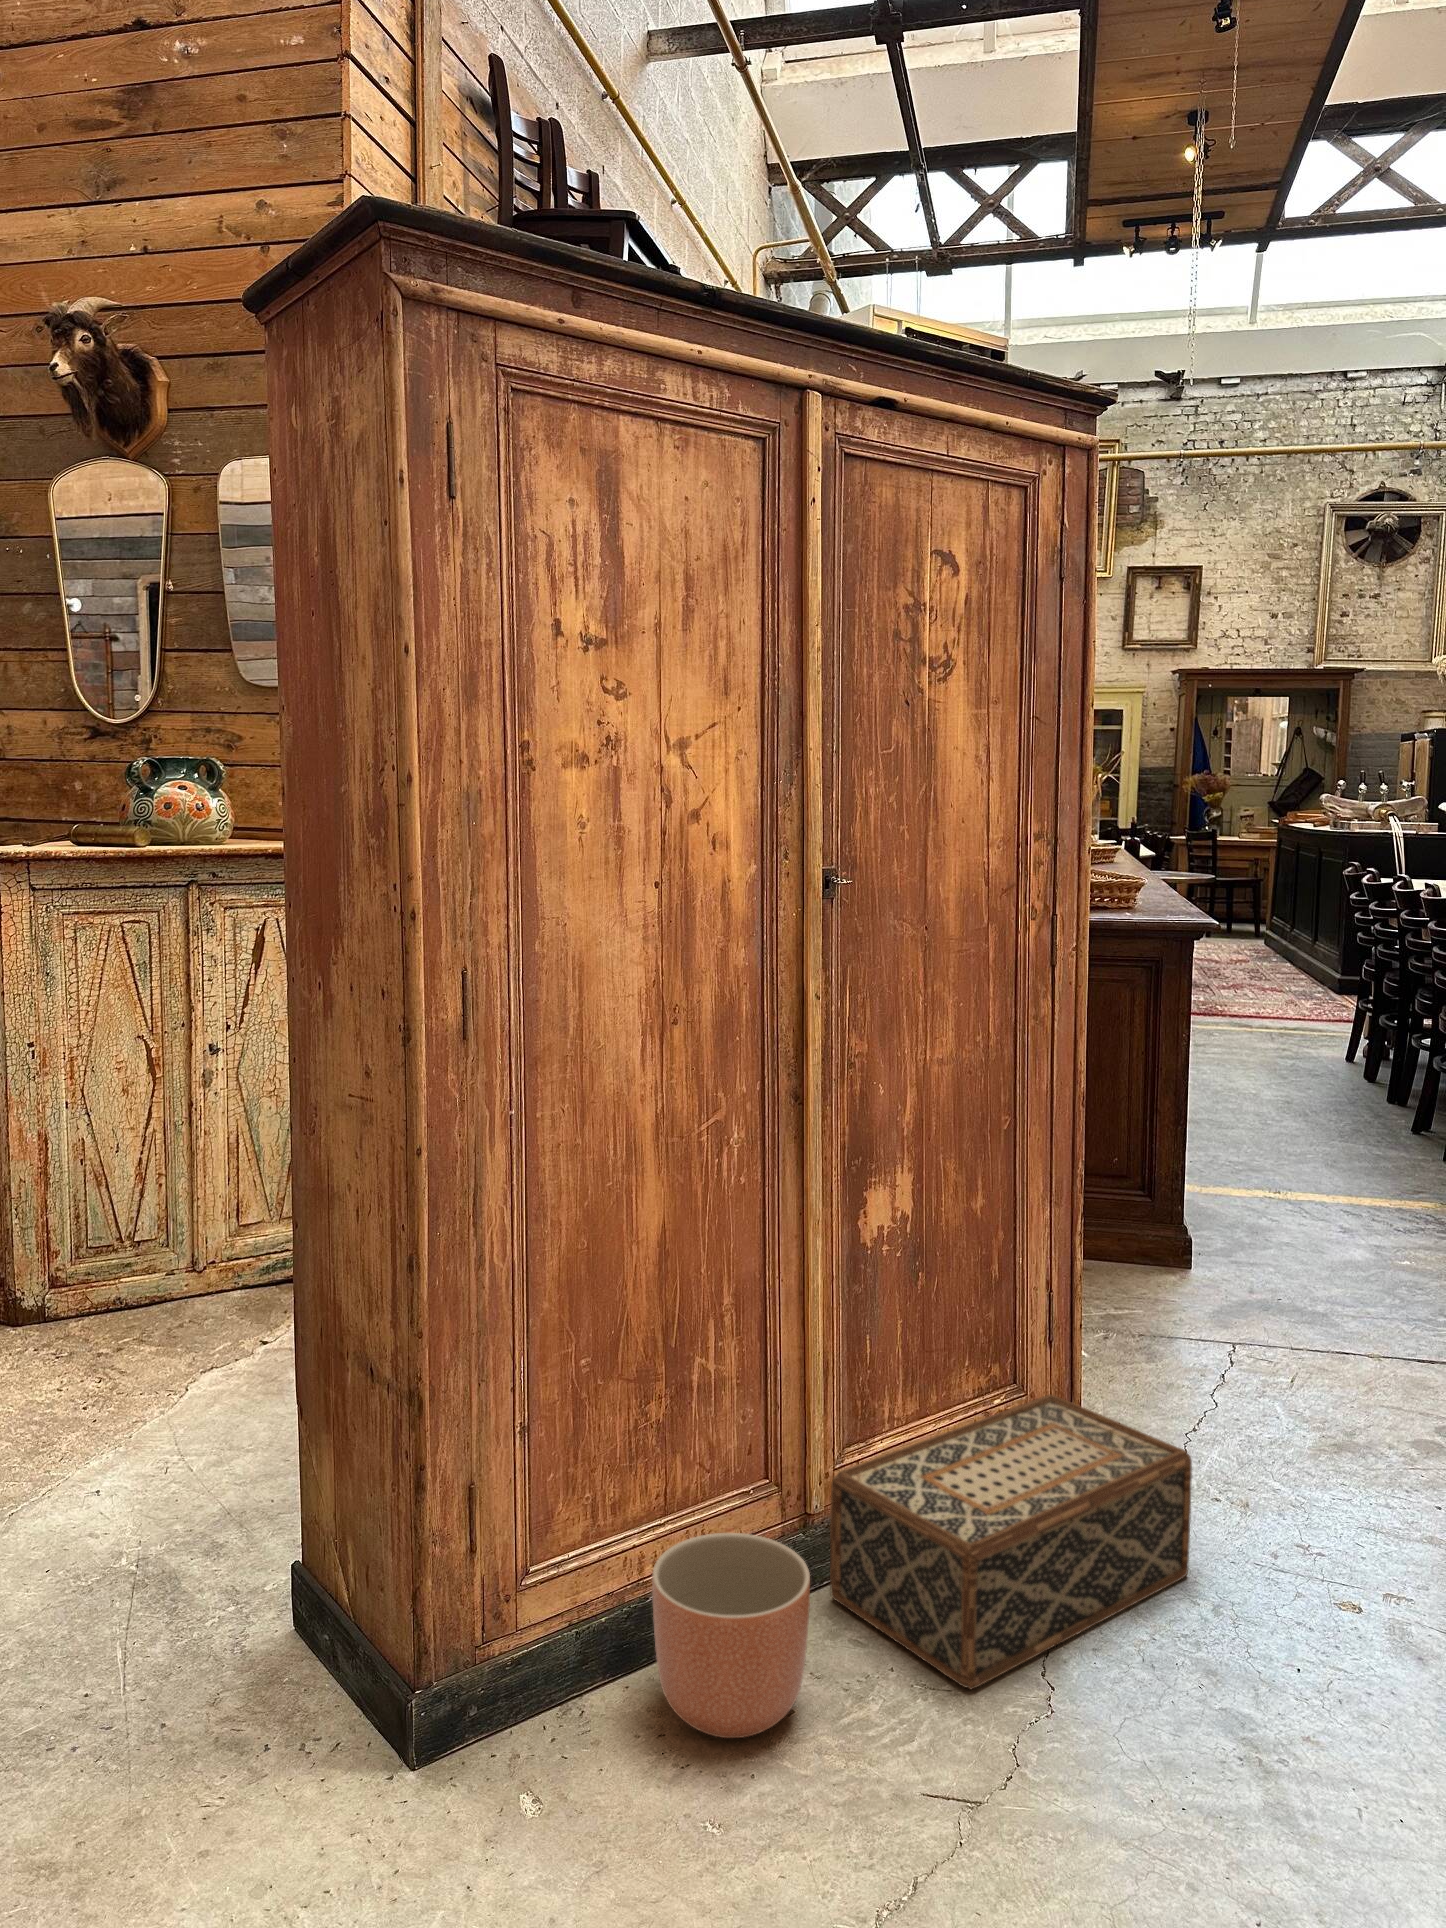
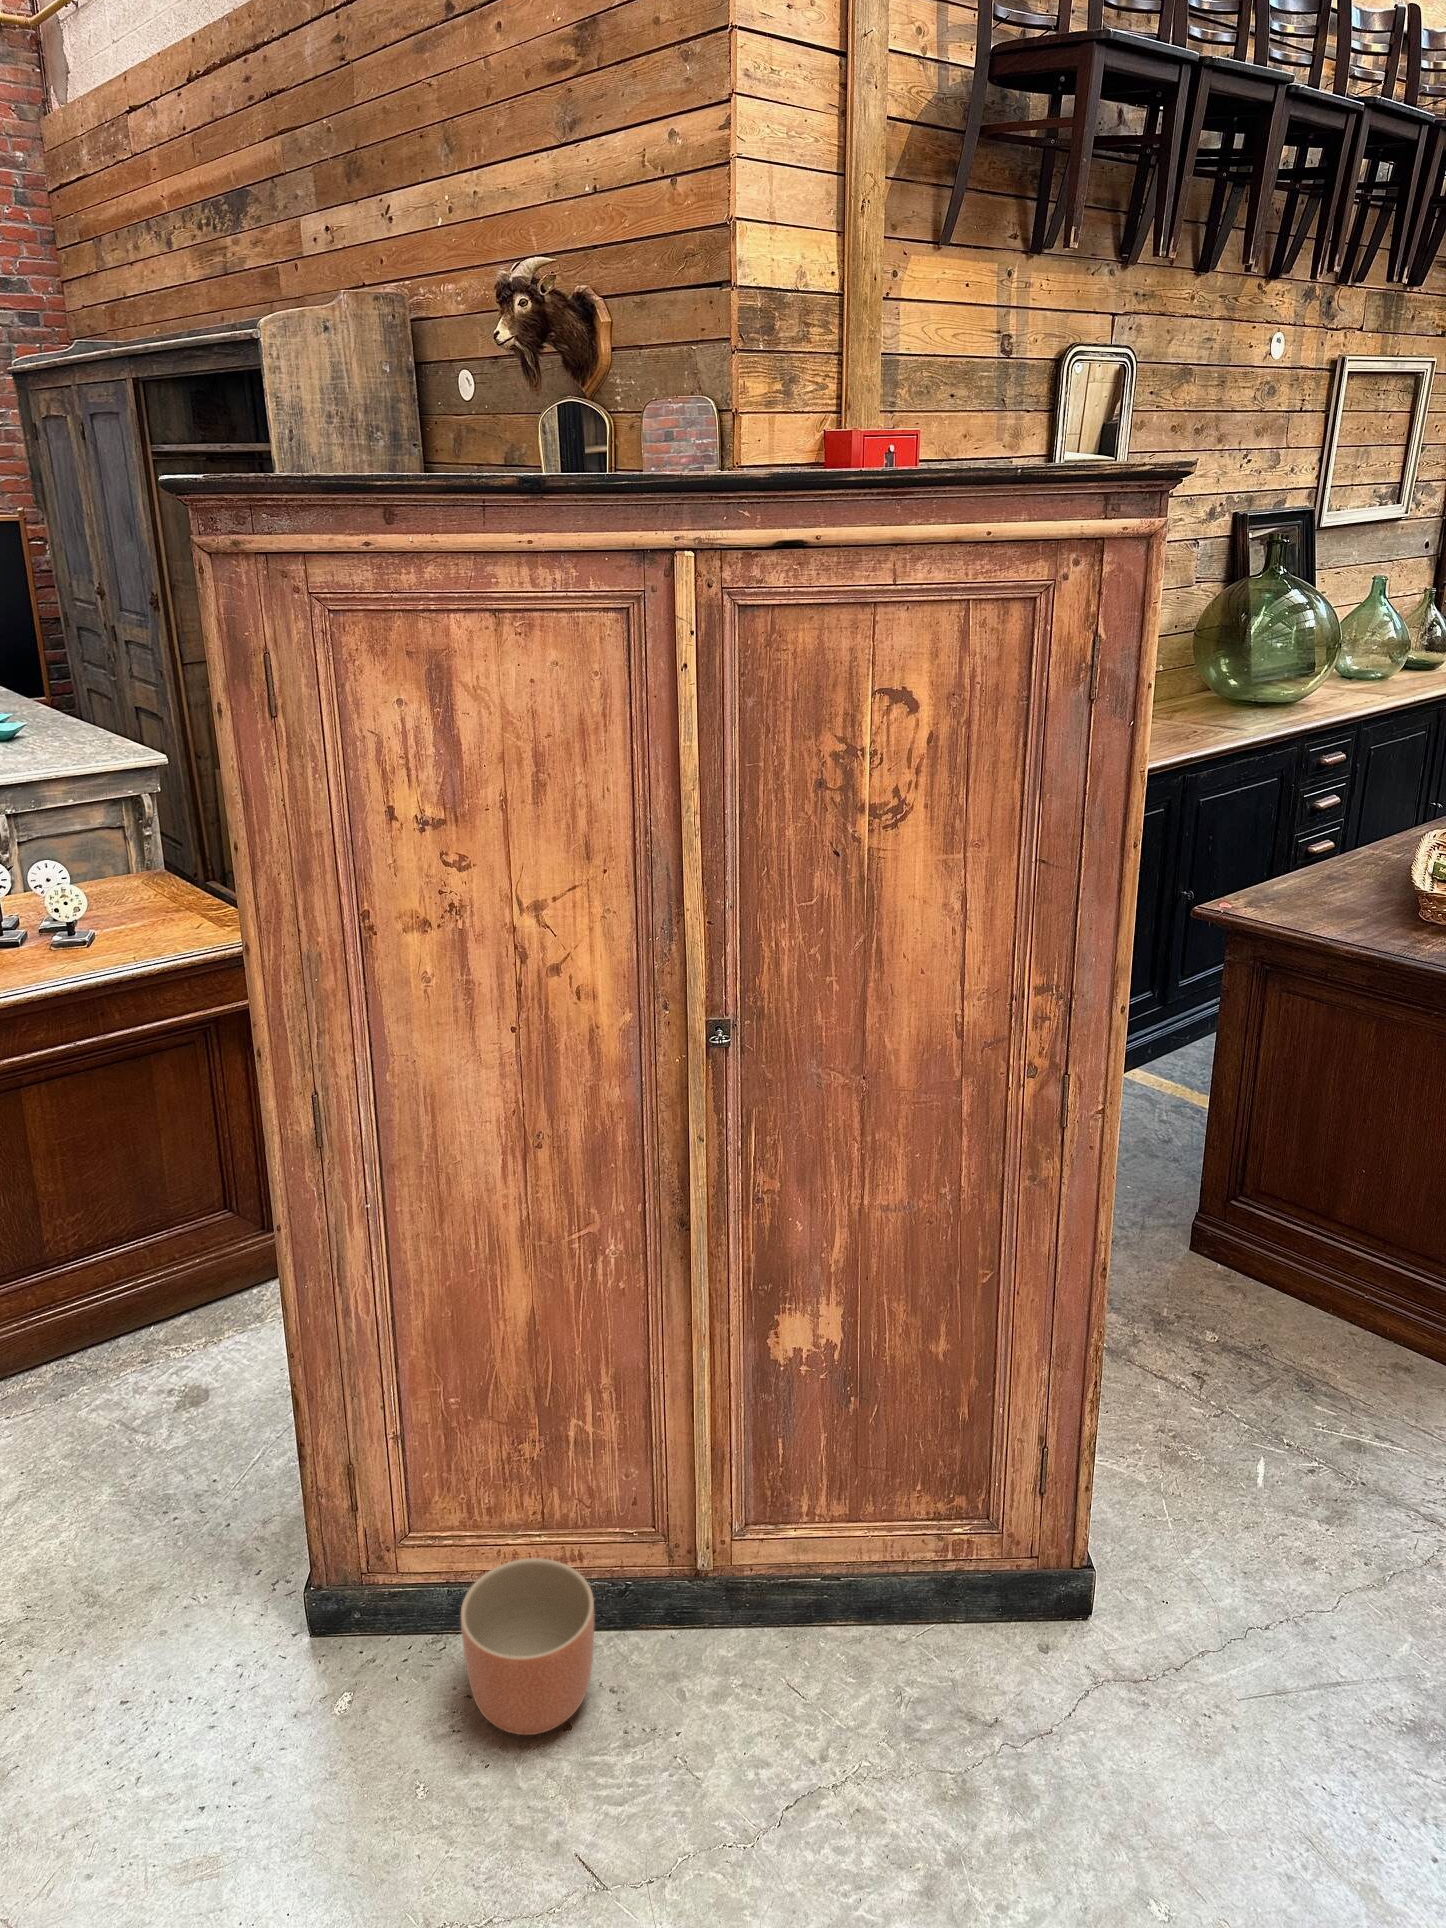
woven basket: present [830,1395,1192,1689] -> none [703,1547,1048,1789]

